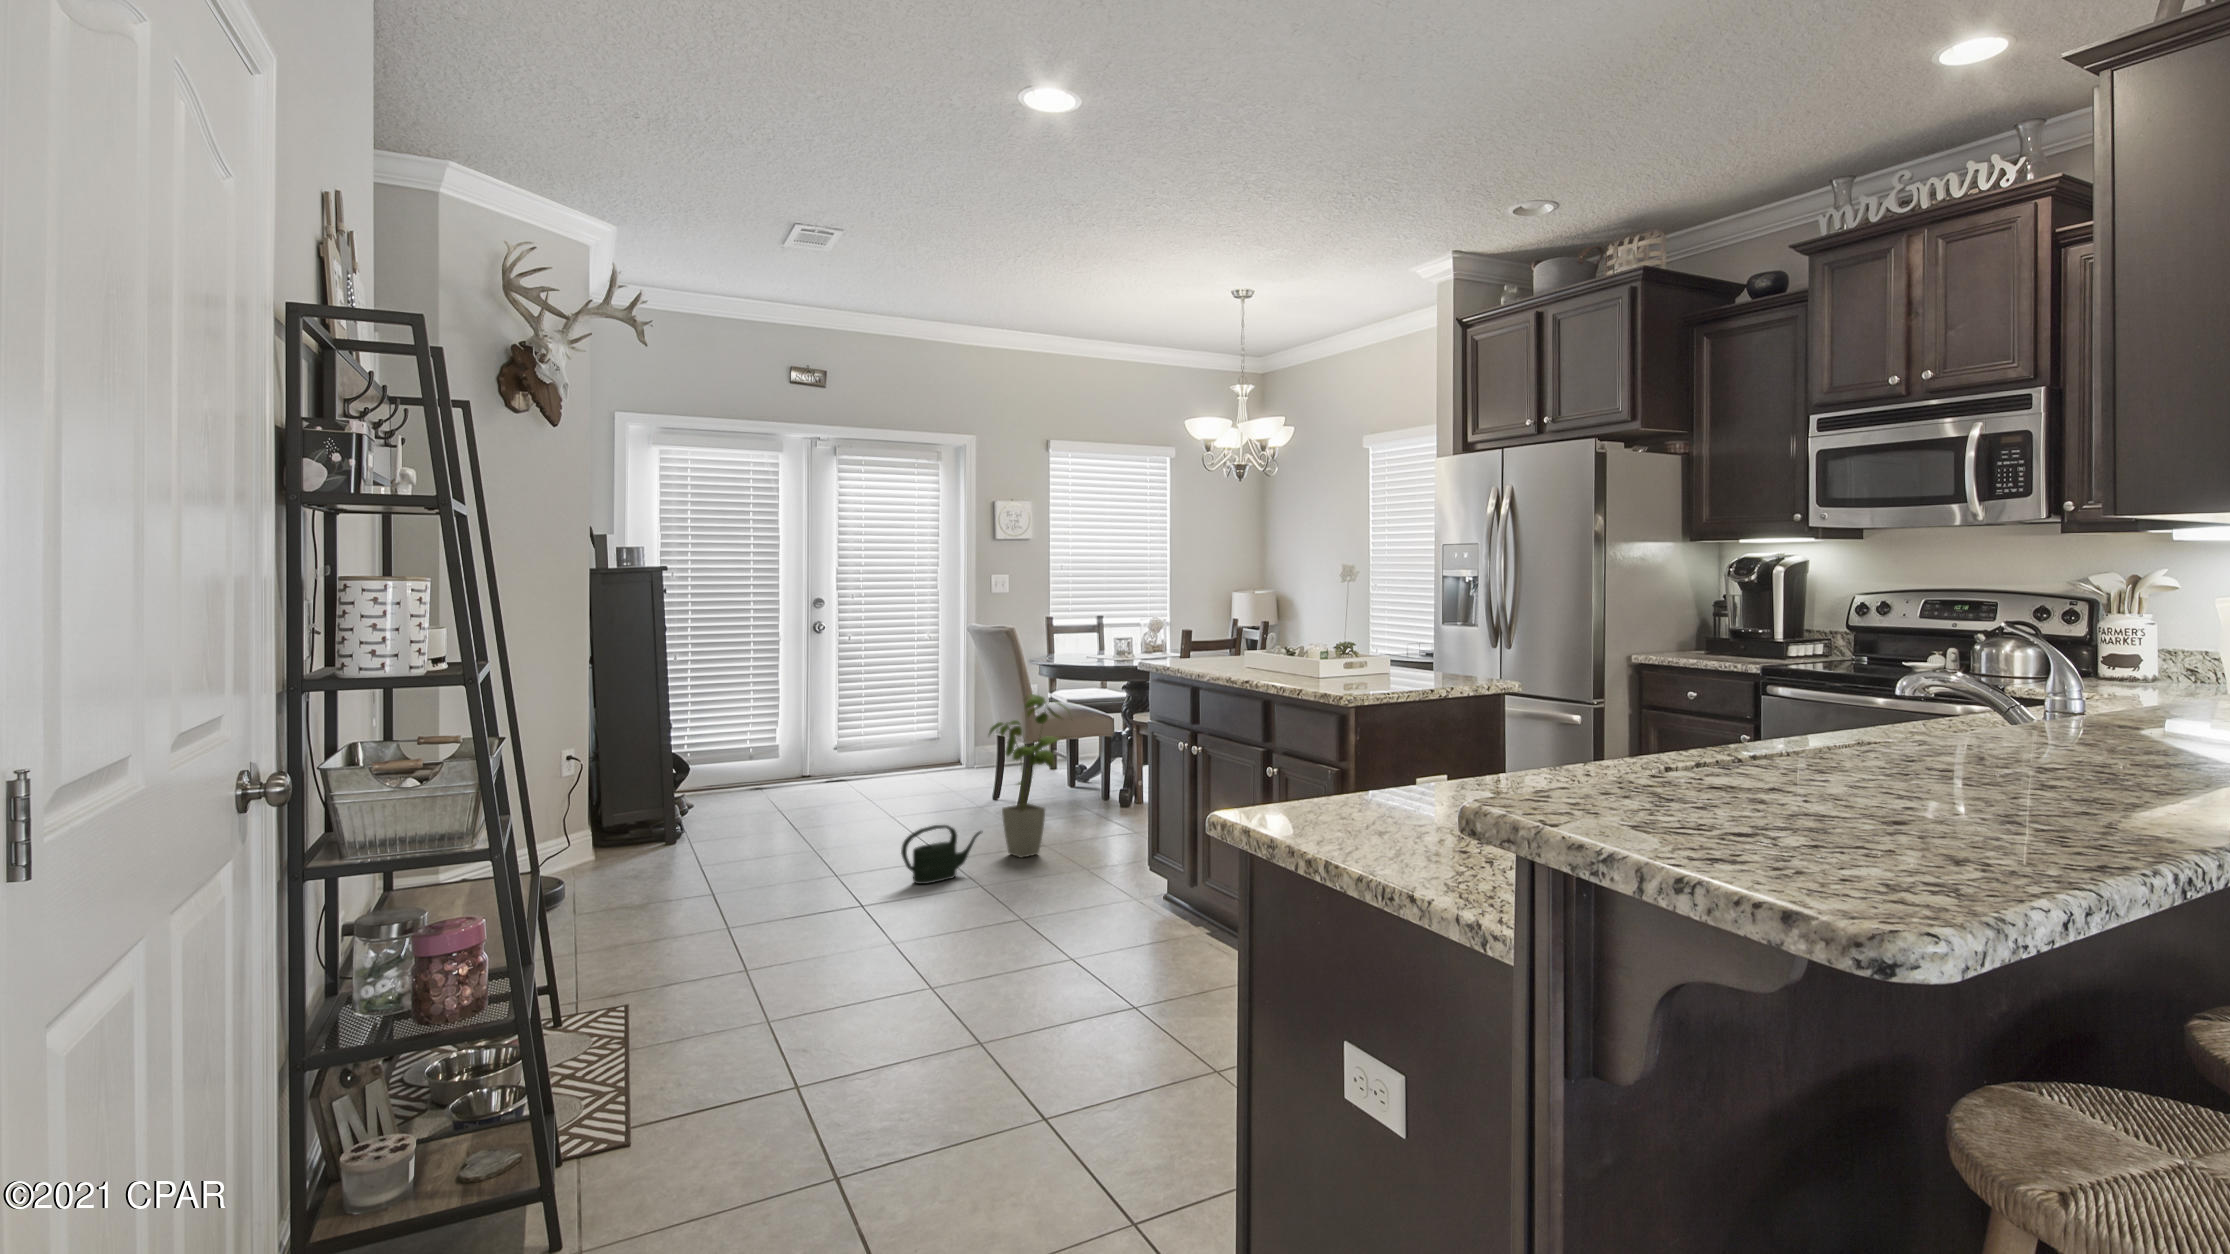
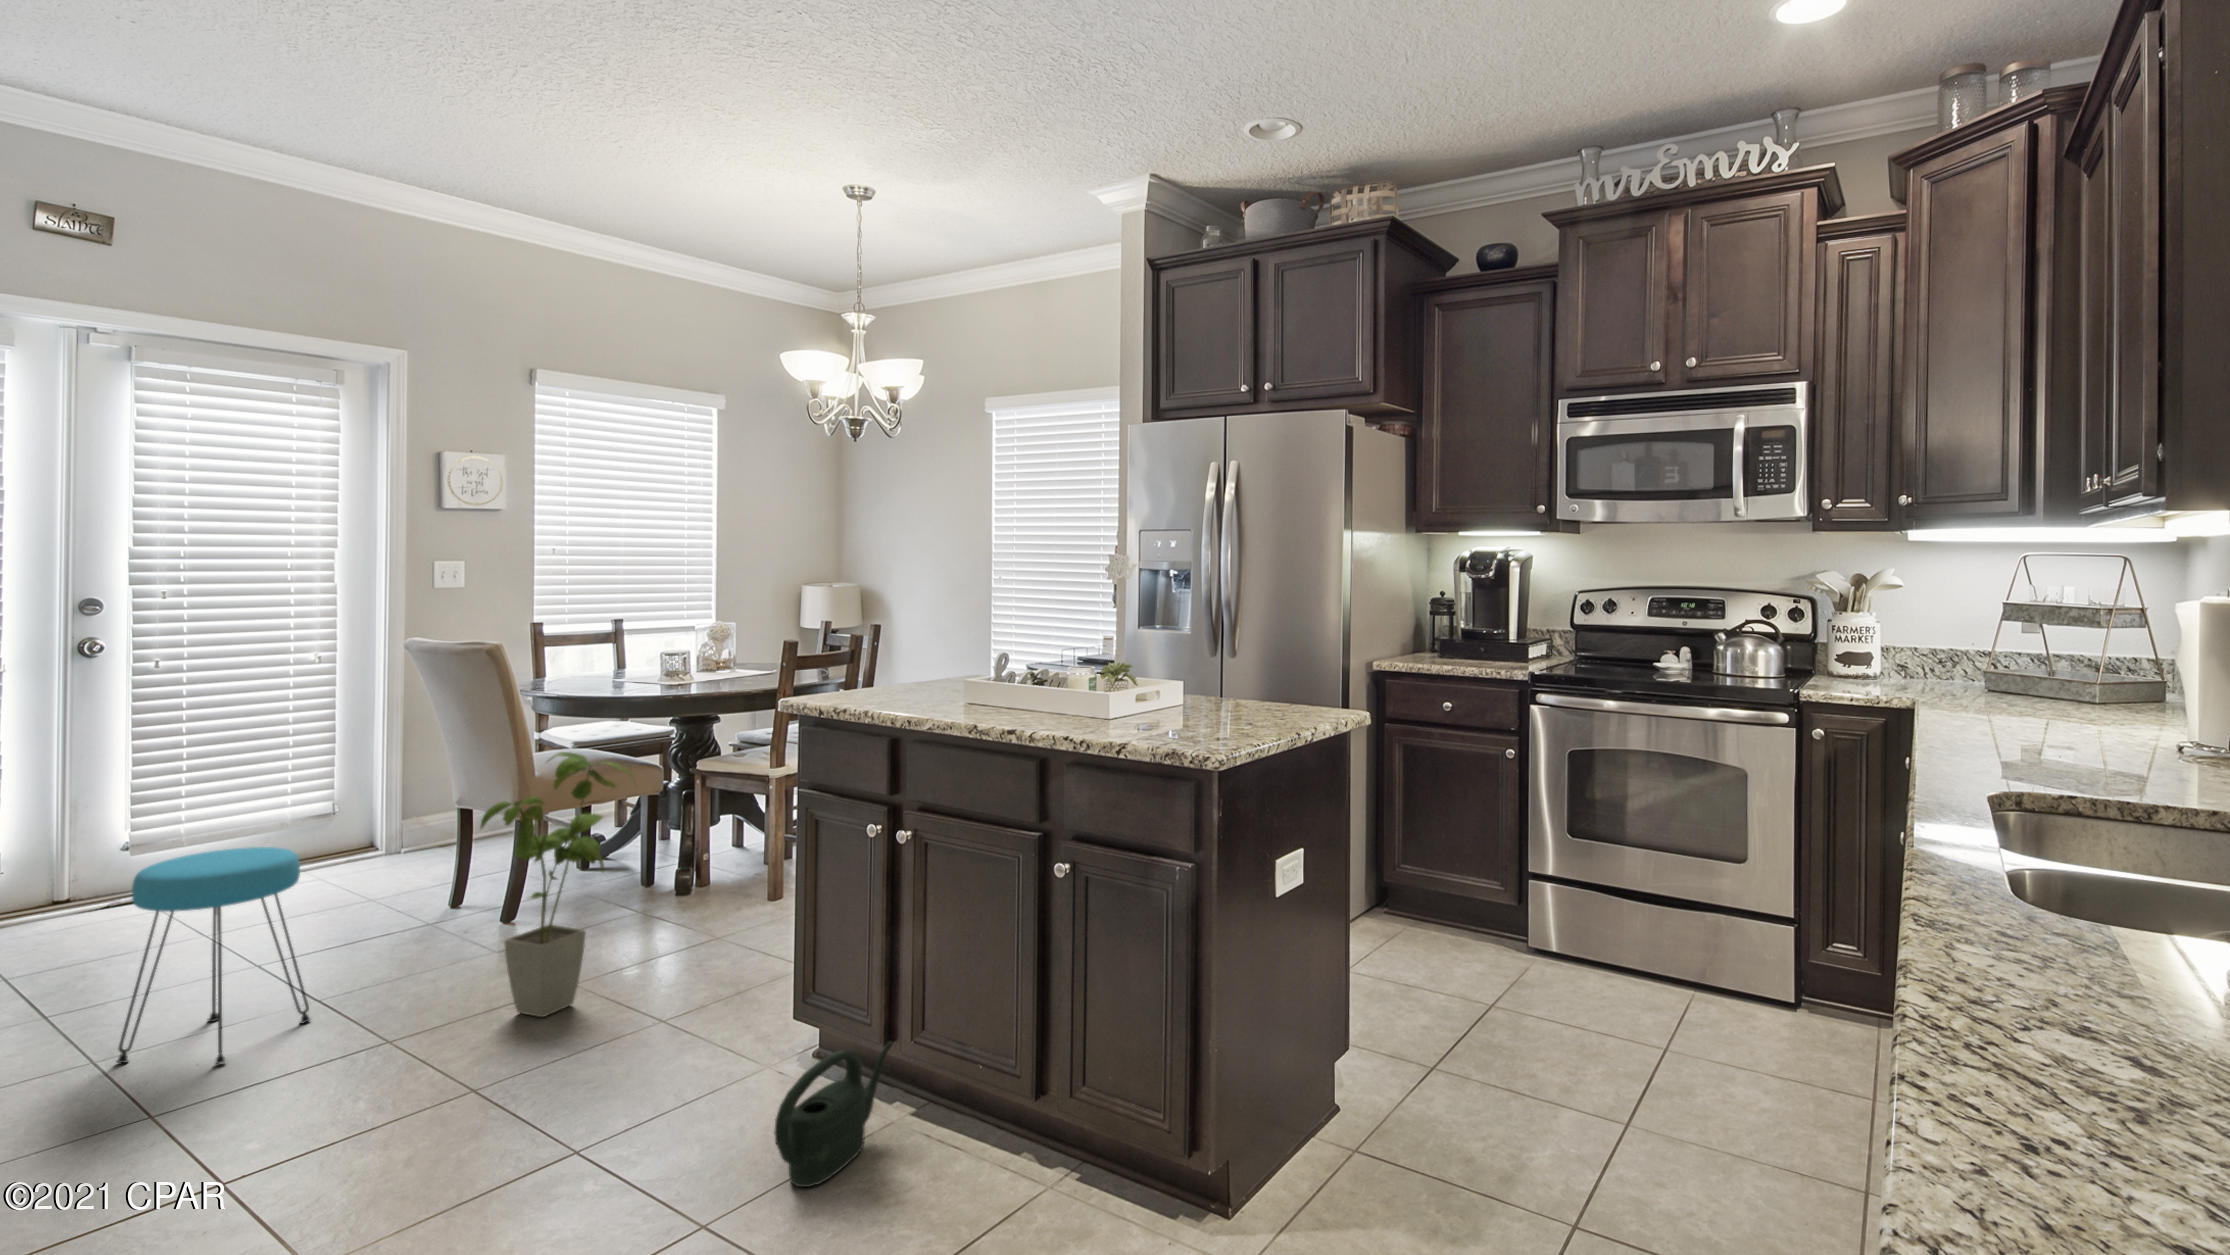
stool: none [825,741,911,856] -> present [116,847,310,1064]
watering can: present [901,825,981,884] -> present [774,1041,893,1187]

